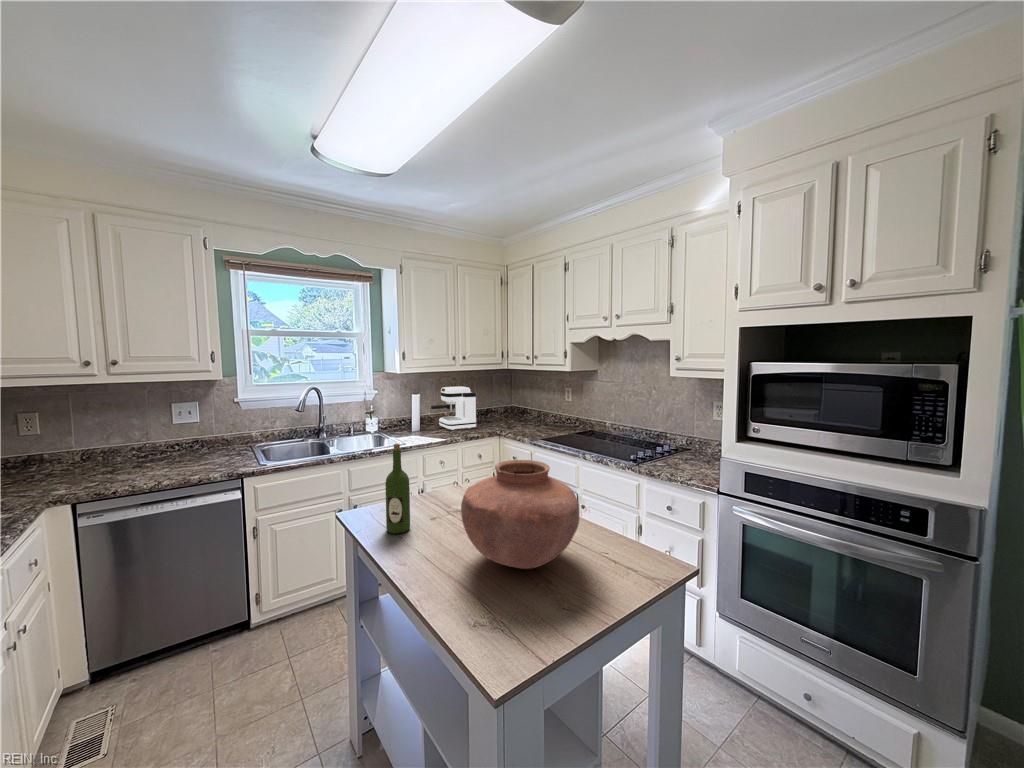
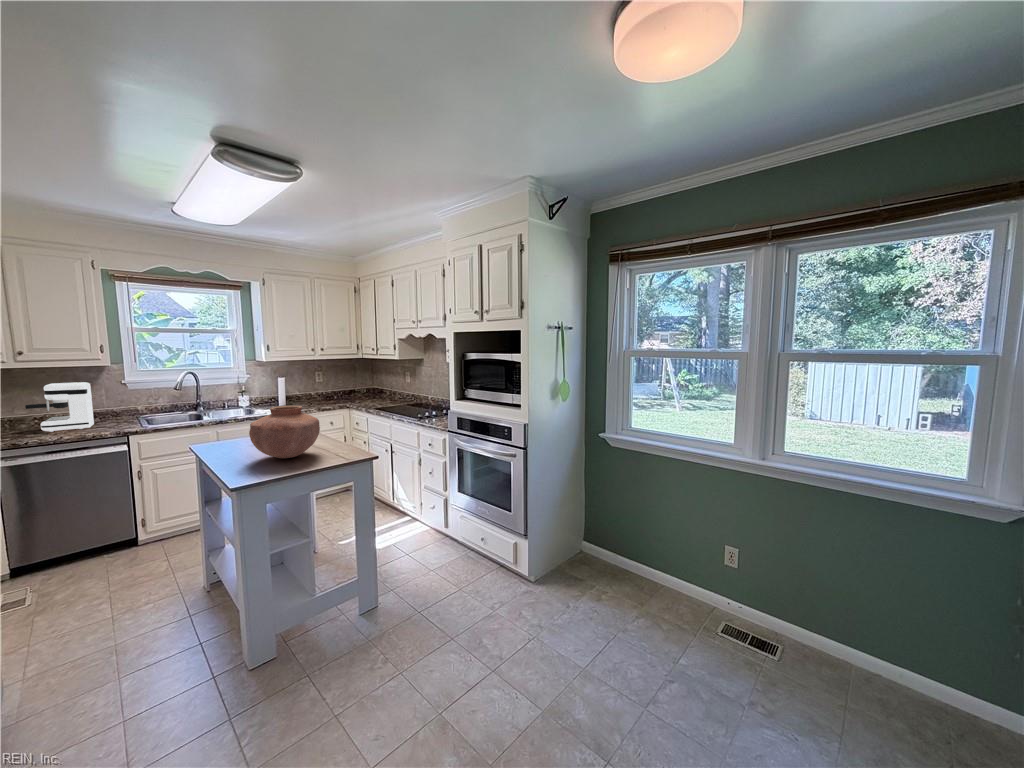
coffee maker: present [431,386,476,430] -> present [25,382,94,432]
wine bottle: present [386,444,410,534] -> none [217,400,235,451]

